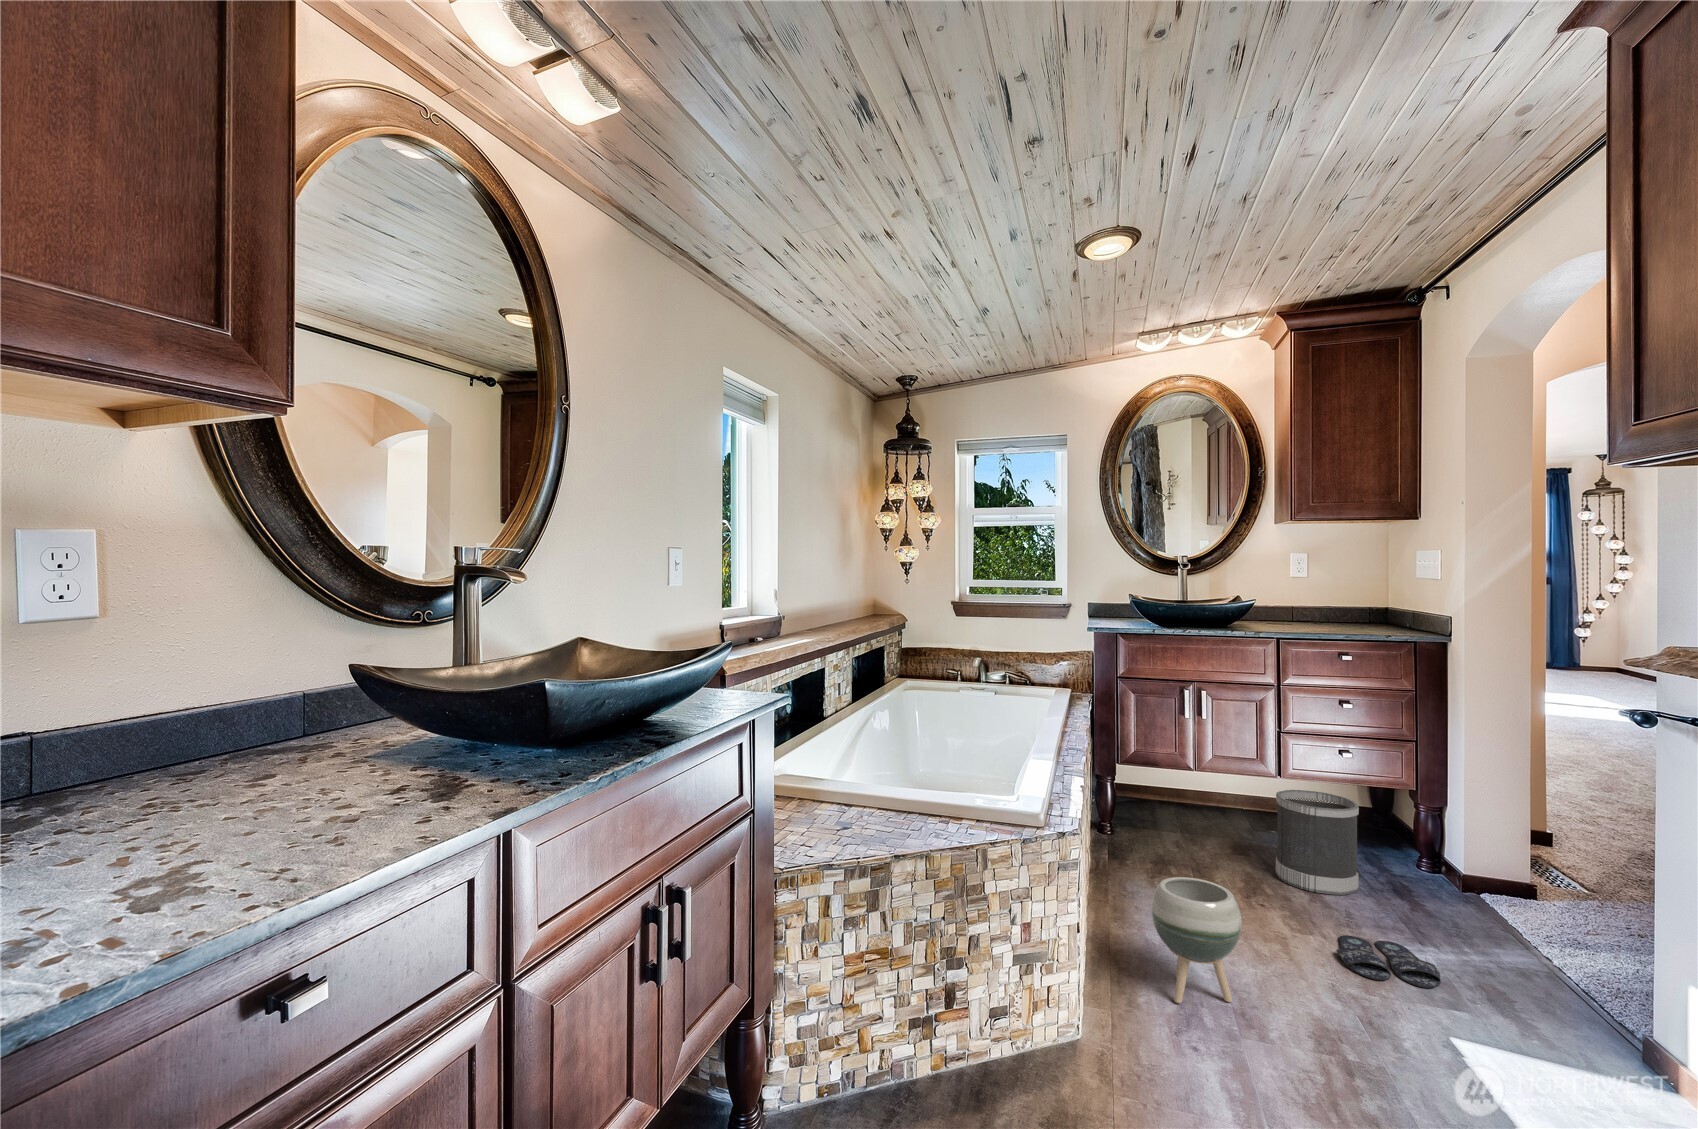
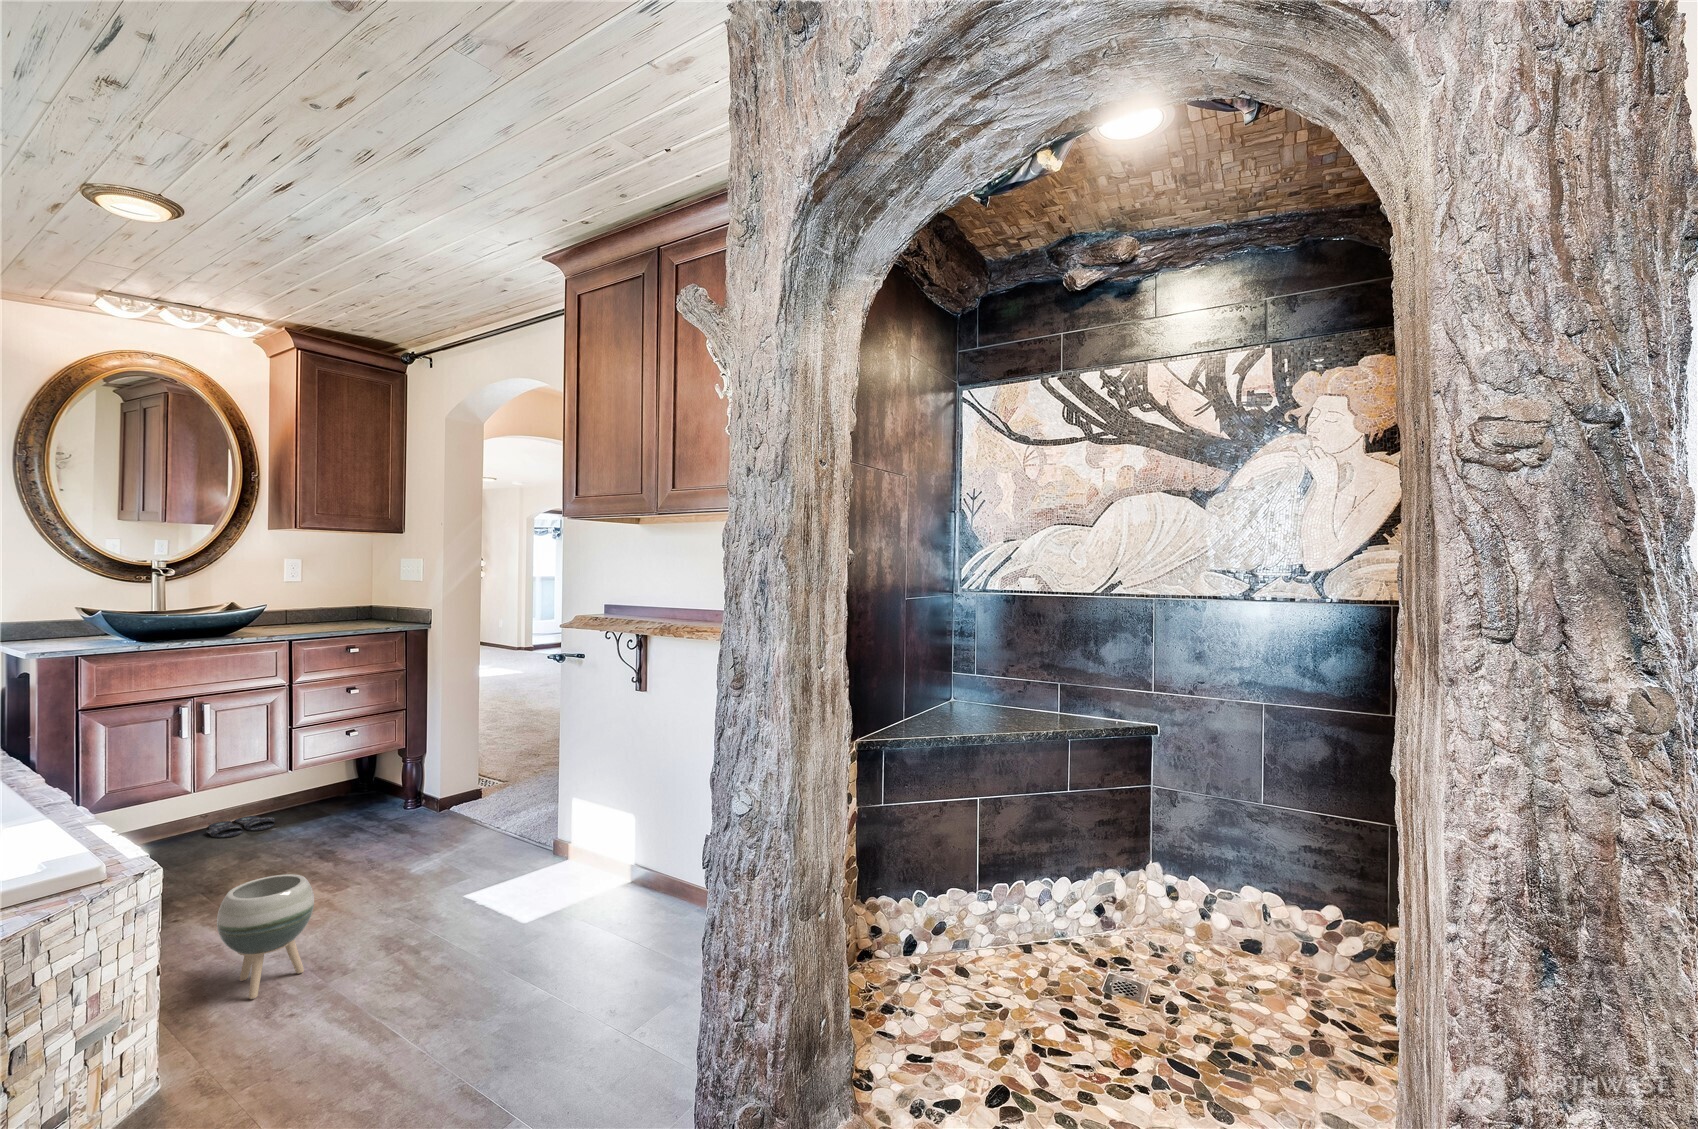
wastebasket: present [1276,790,1359,895] -> none [295,772,372,863]
slippers: present [1336,935,1441,988] -> present [206,816,275,838]

